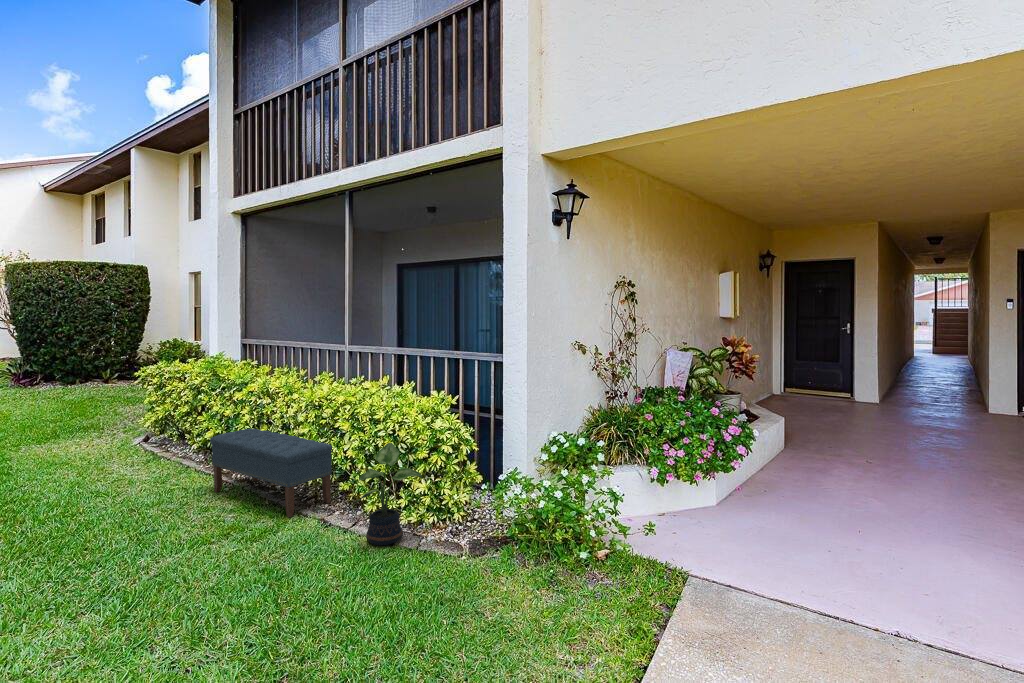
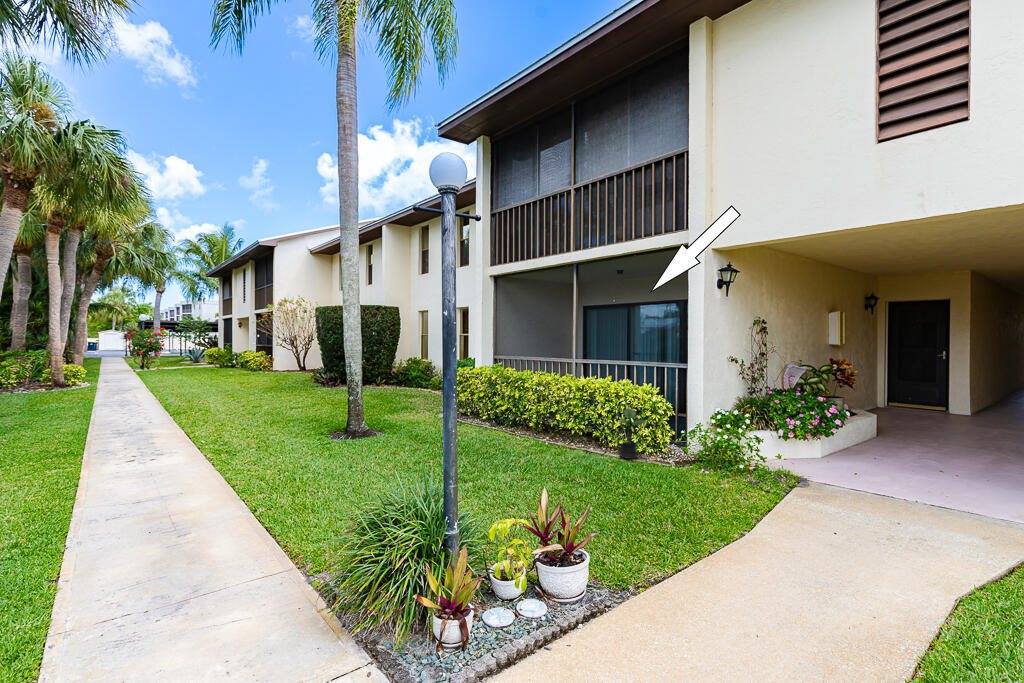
bench: present [210,428,332,517] -> none [515,403,588,447]

